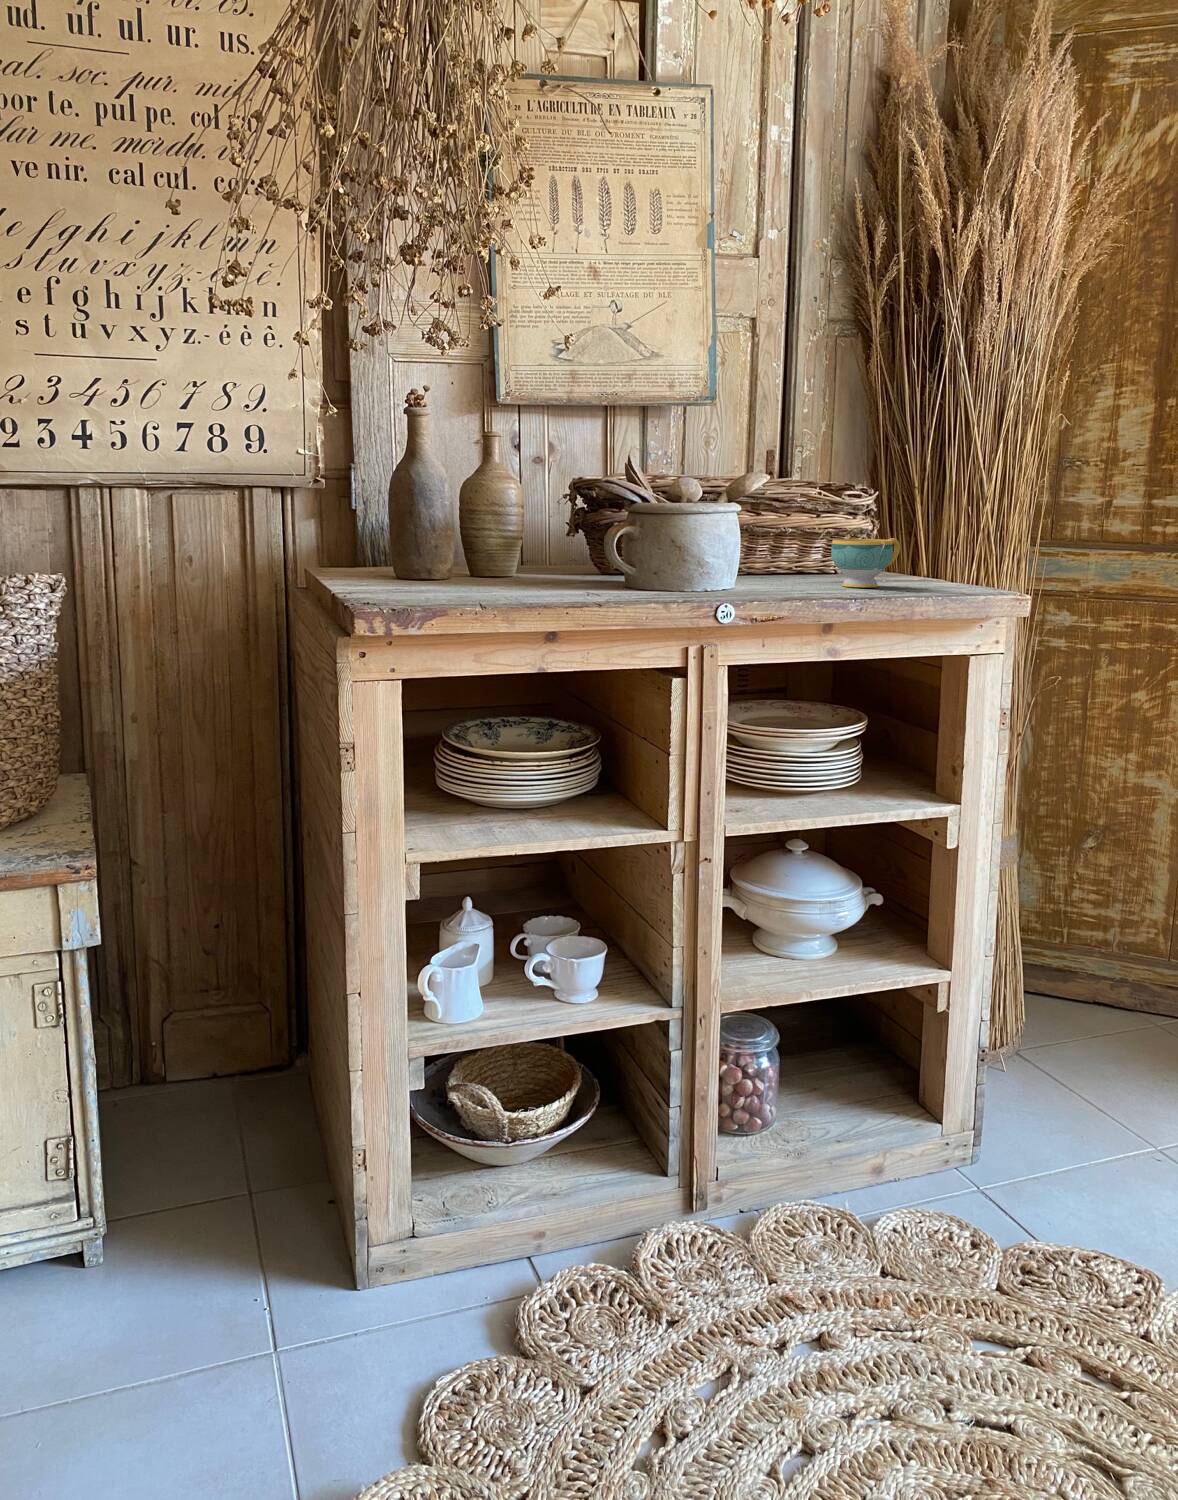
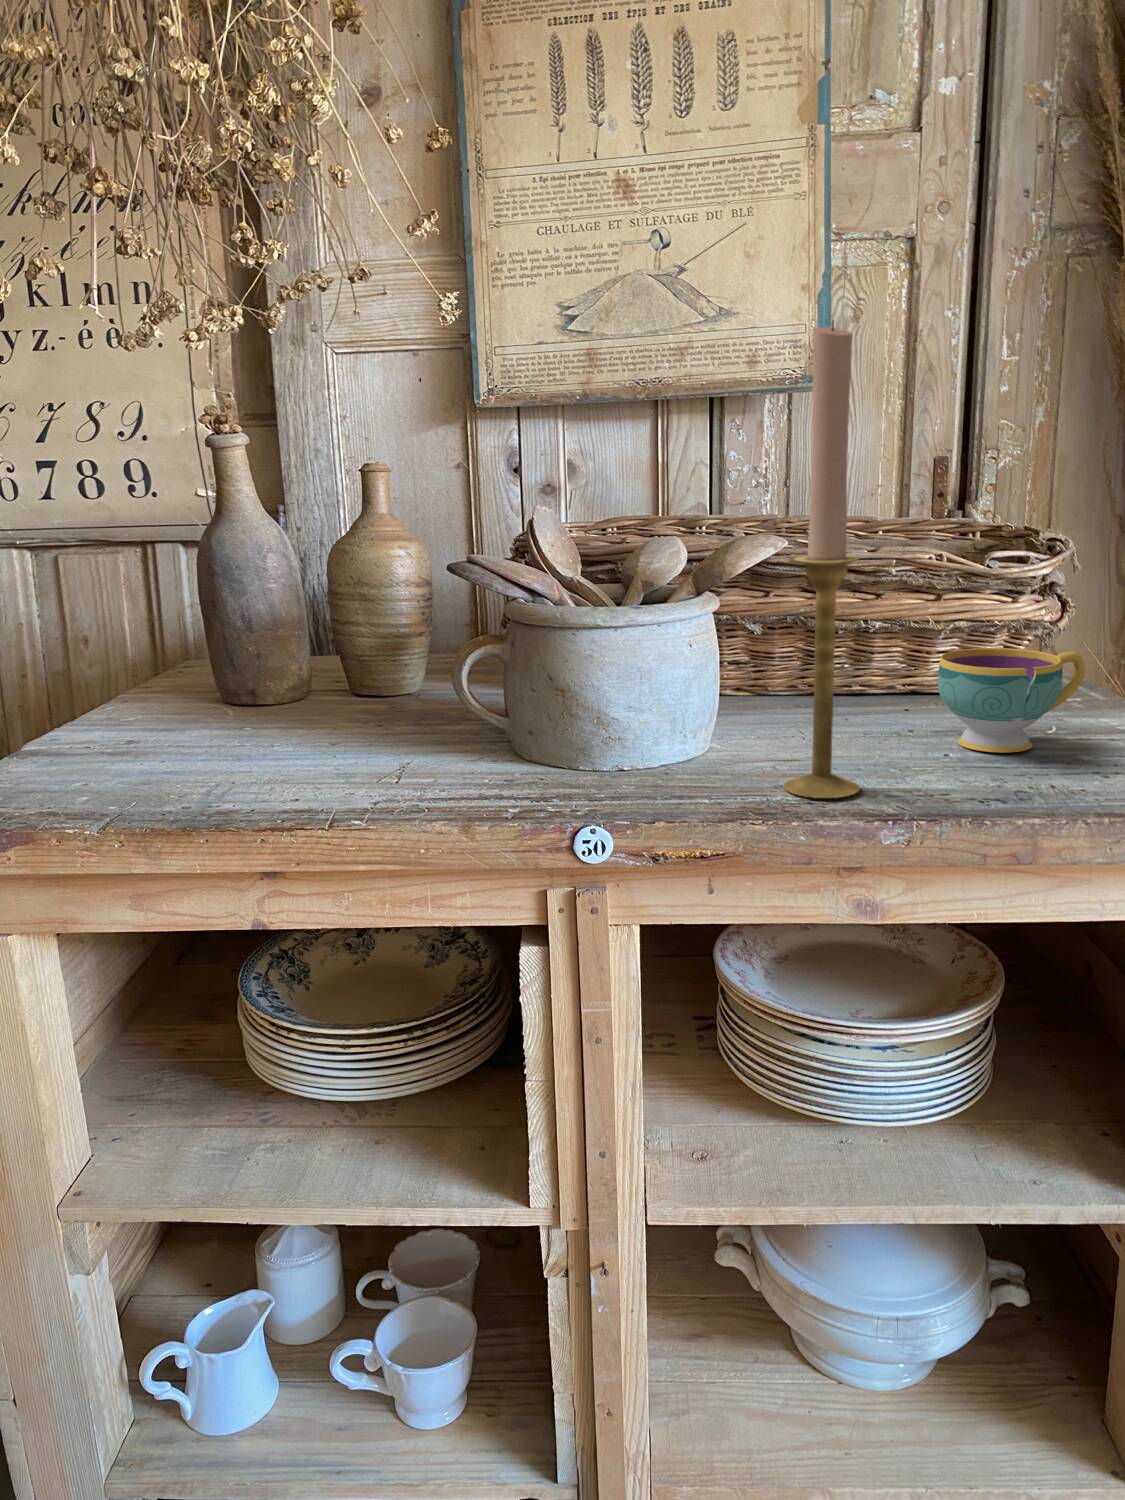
candlestick: none [783,361,822,593] -> present [783,320,860,798]

